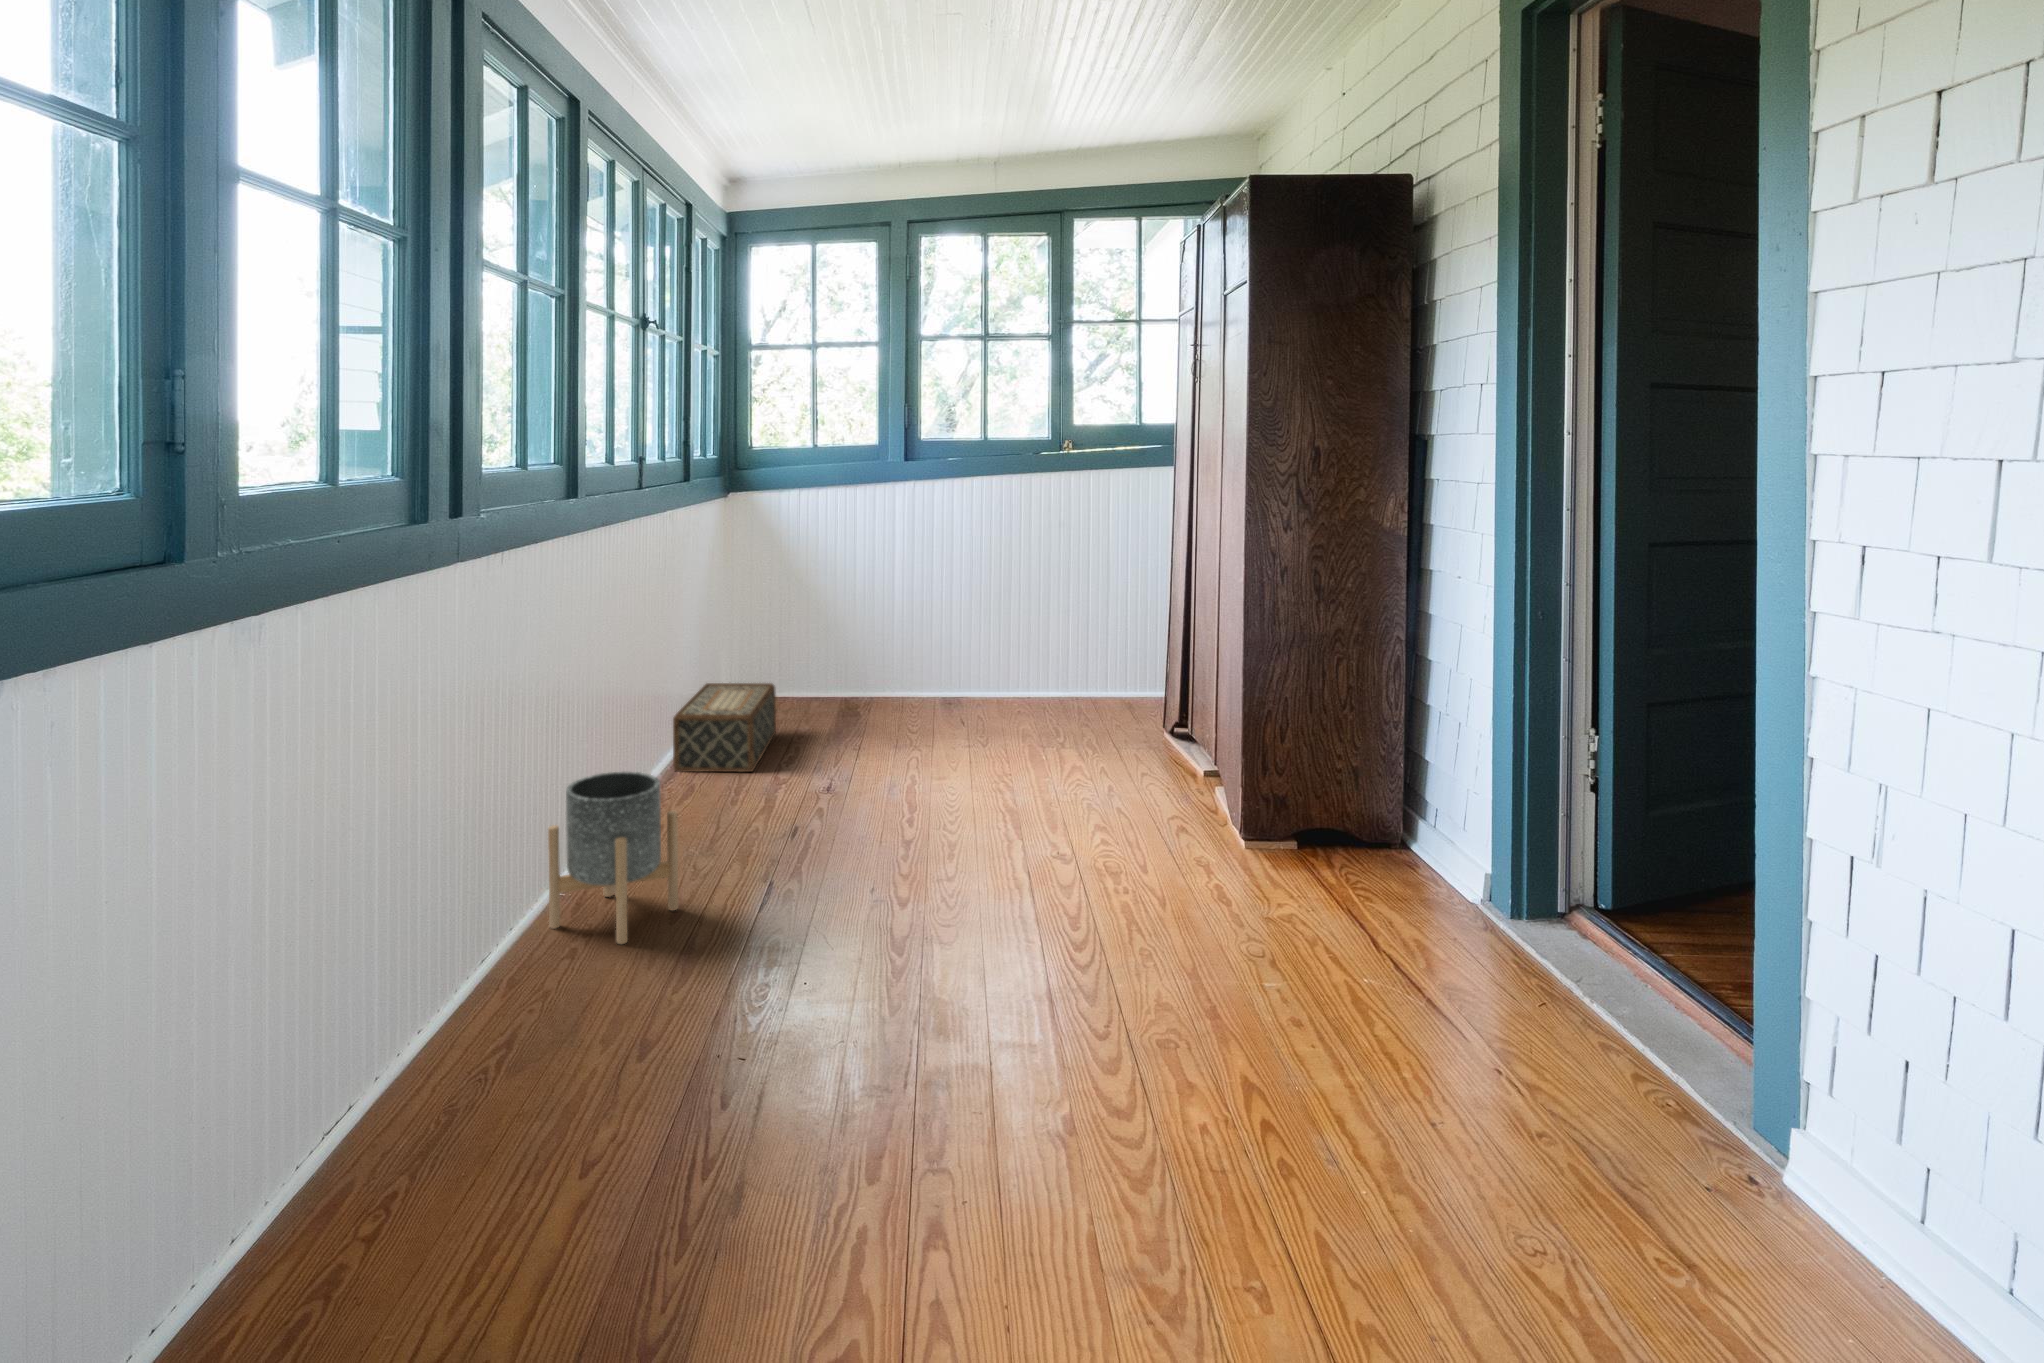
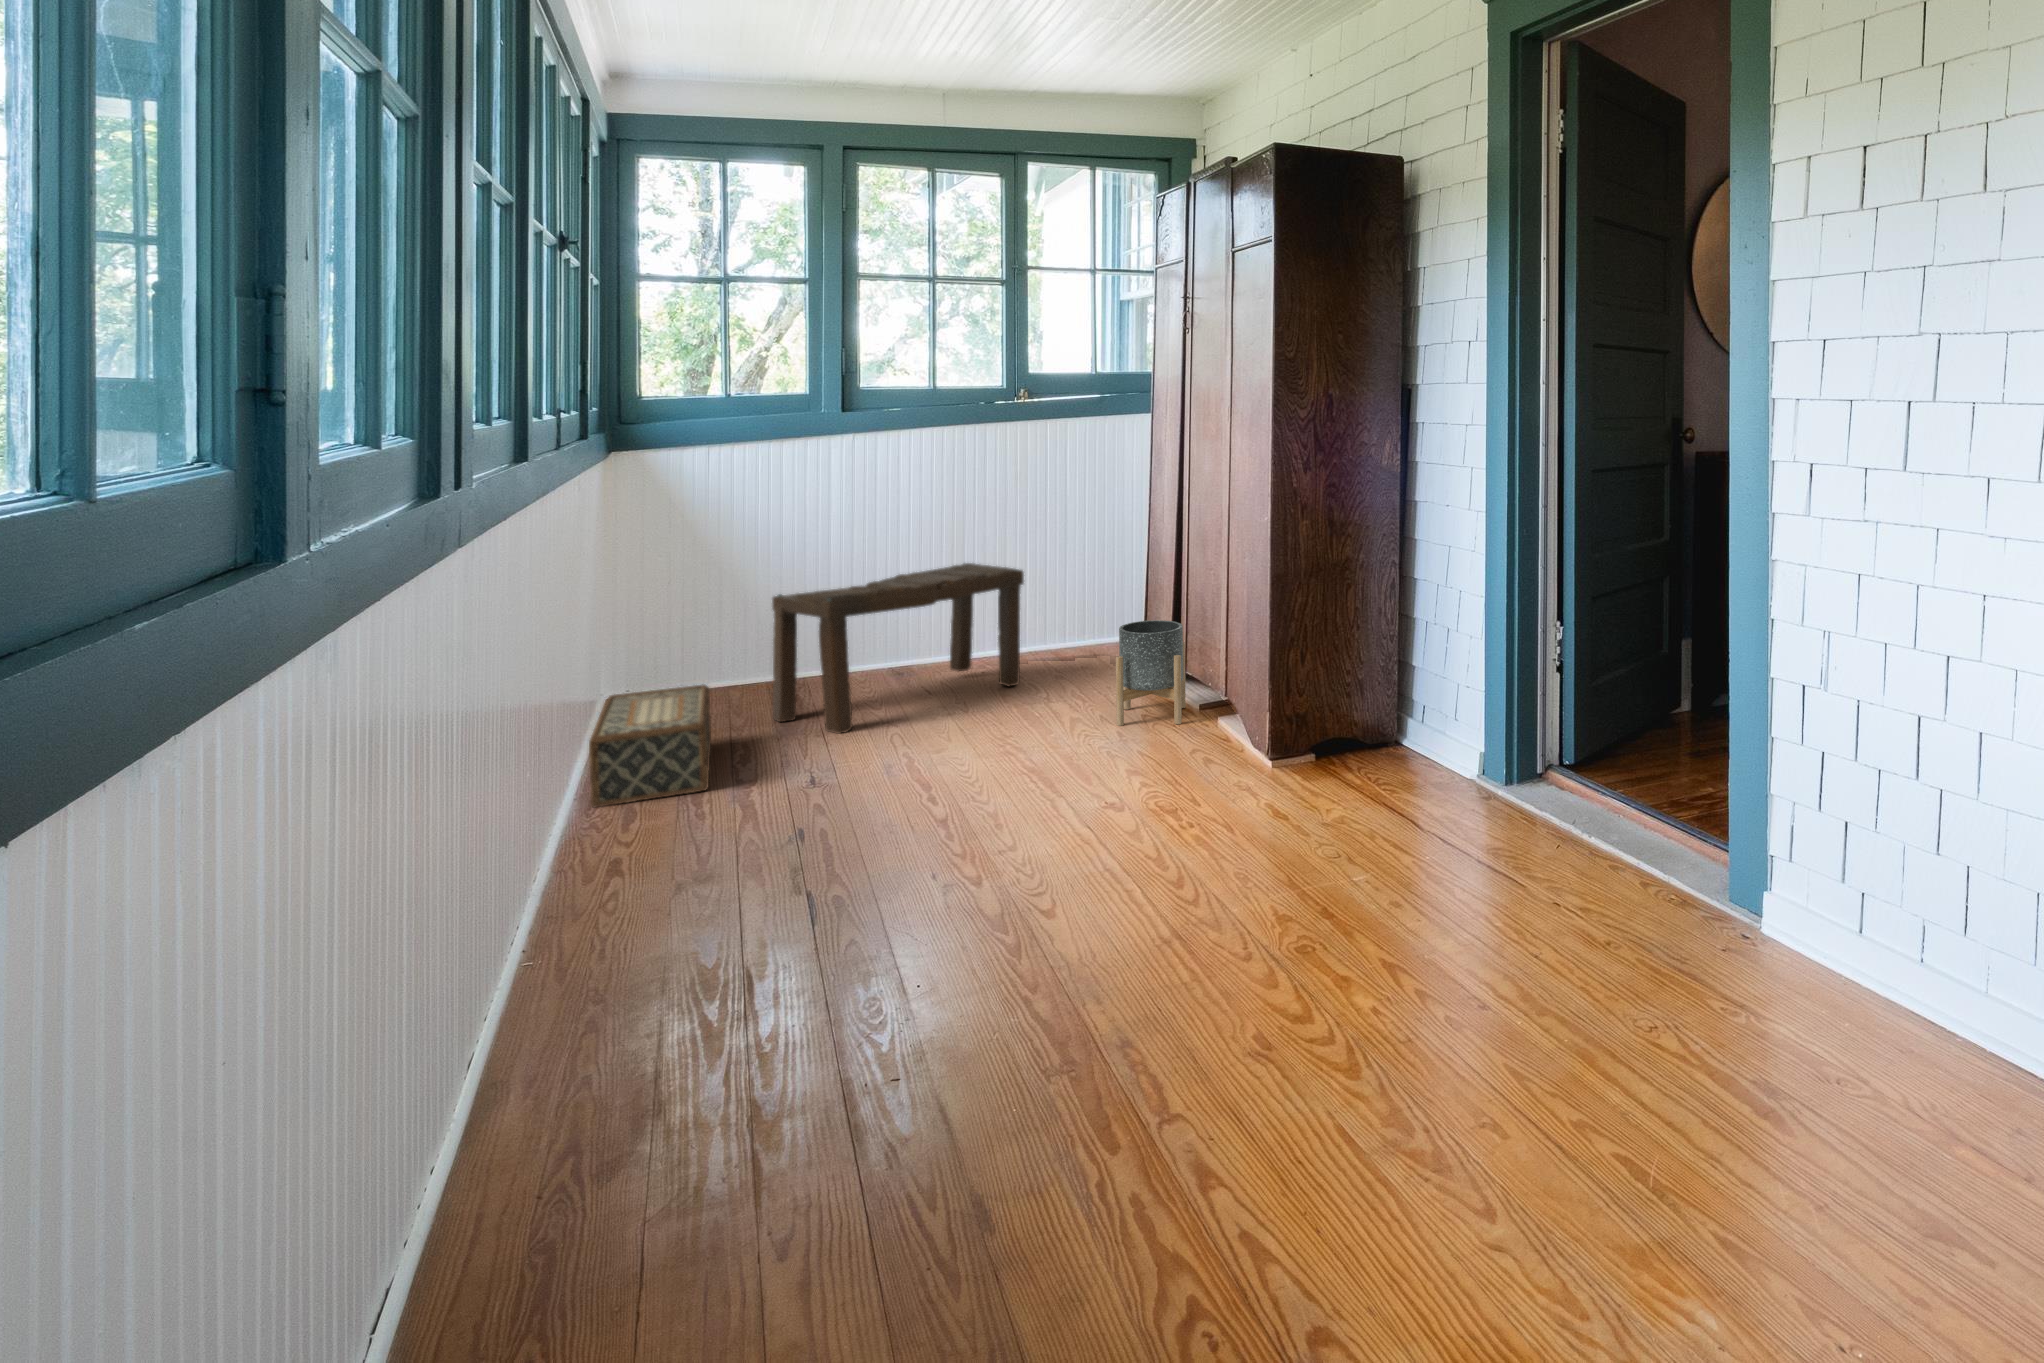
bench: none [830,598,1046,742] -> present [772,563,1024,734]
planter: present [548,772,678,944] -> present [1116,620,1186,726]

